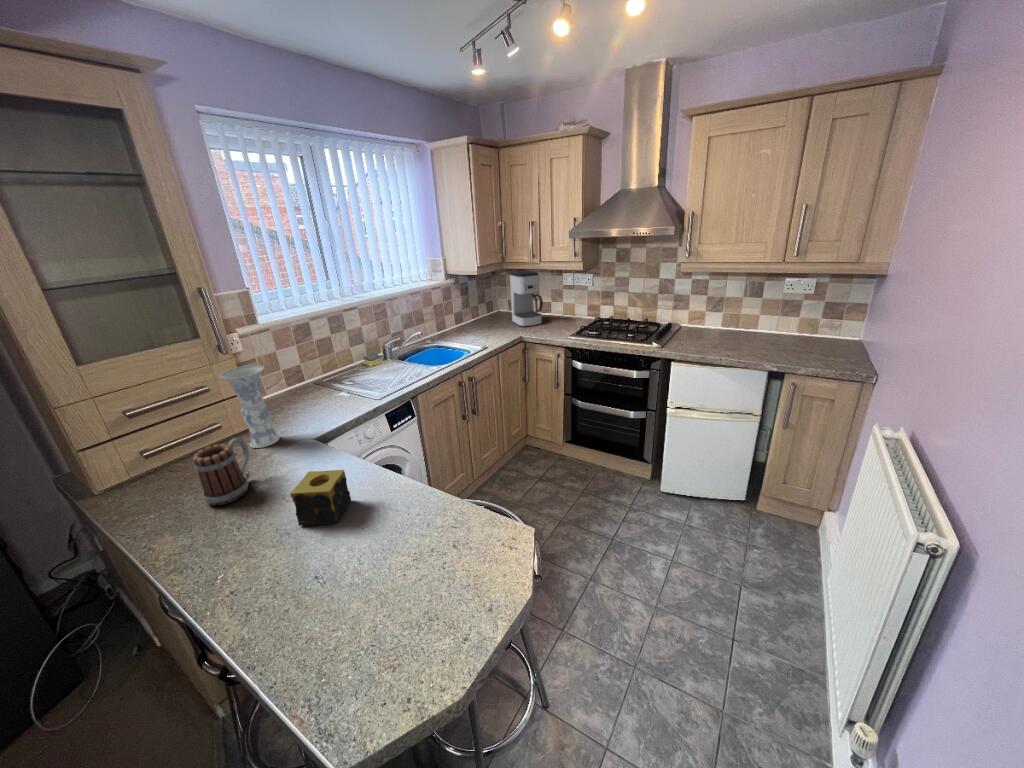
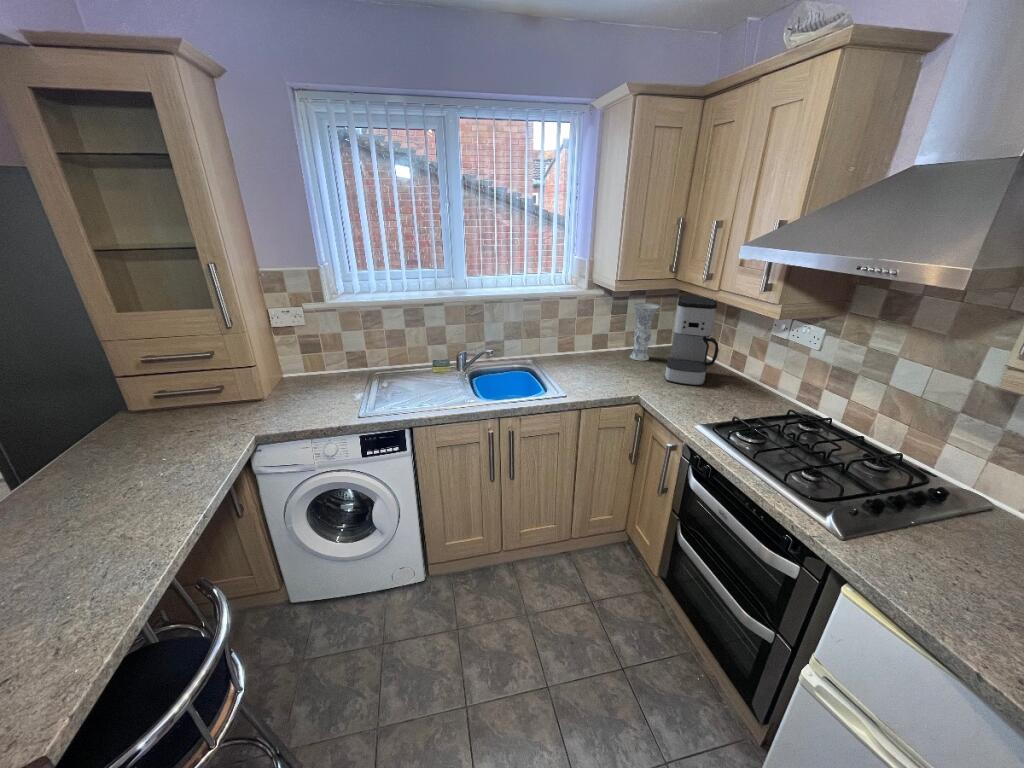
vase: present [220,365,279,448] -> present [630,303,660,361]
mug: present [193,438,250,505] -> none [99,411,167,467]
candle: present [290,470,351,526] -> none [45,478,117,547]

